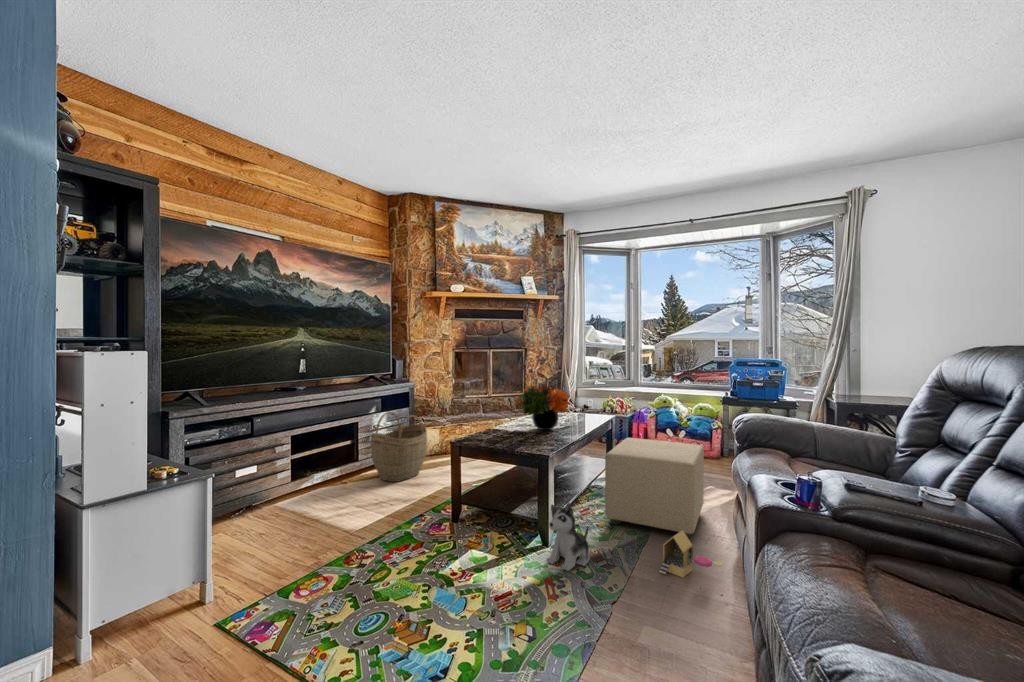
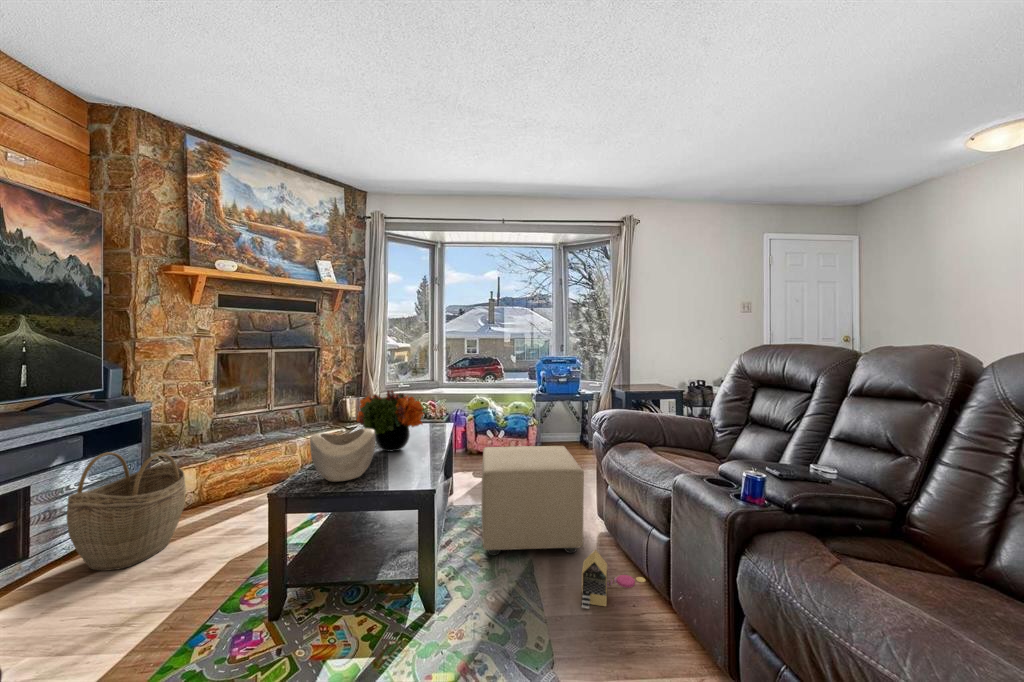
decorative bowl: none [477,409,519,443] -> present [310,428,375,482]
plush toy: present [547,503,590,571] -> none [446,549,499,647]

